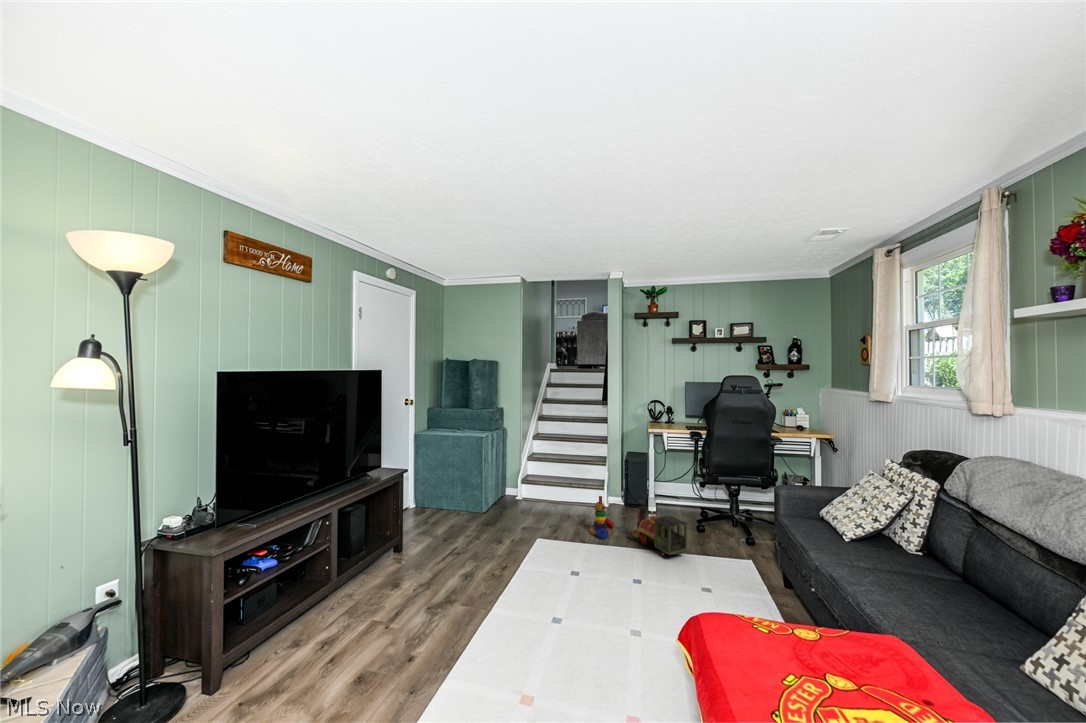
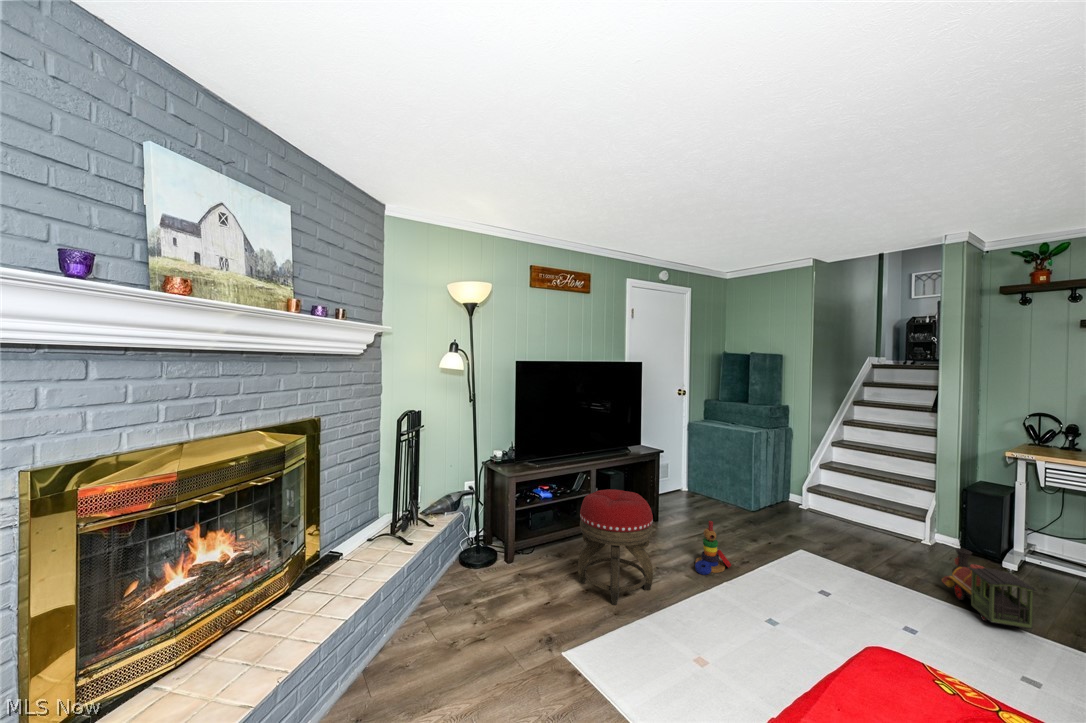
stacking toy: present [589,496,614,539] -> present [695,521,731,575]
footstool: none [342,529,439,678] -> present [578,489,653,605]

